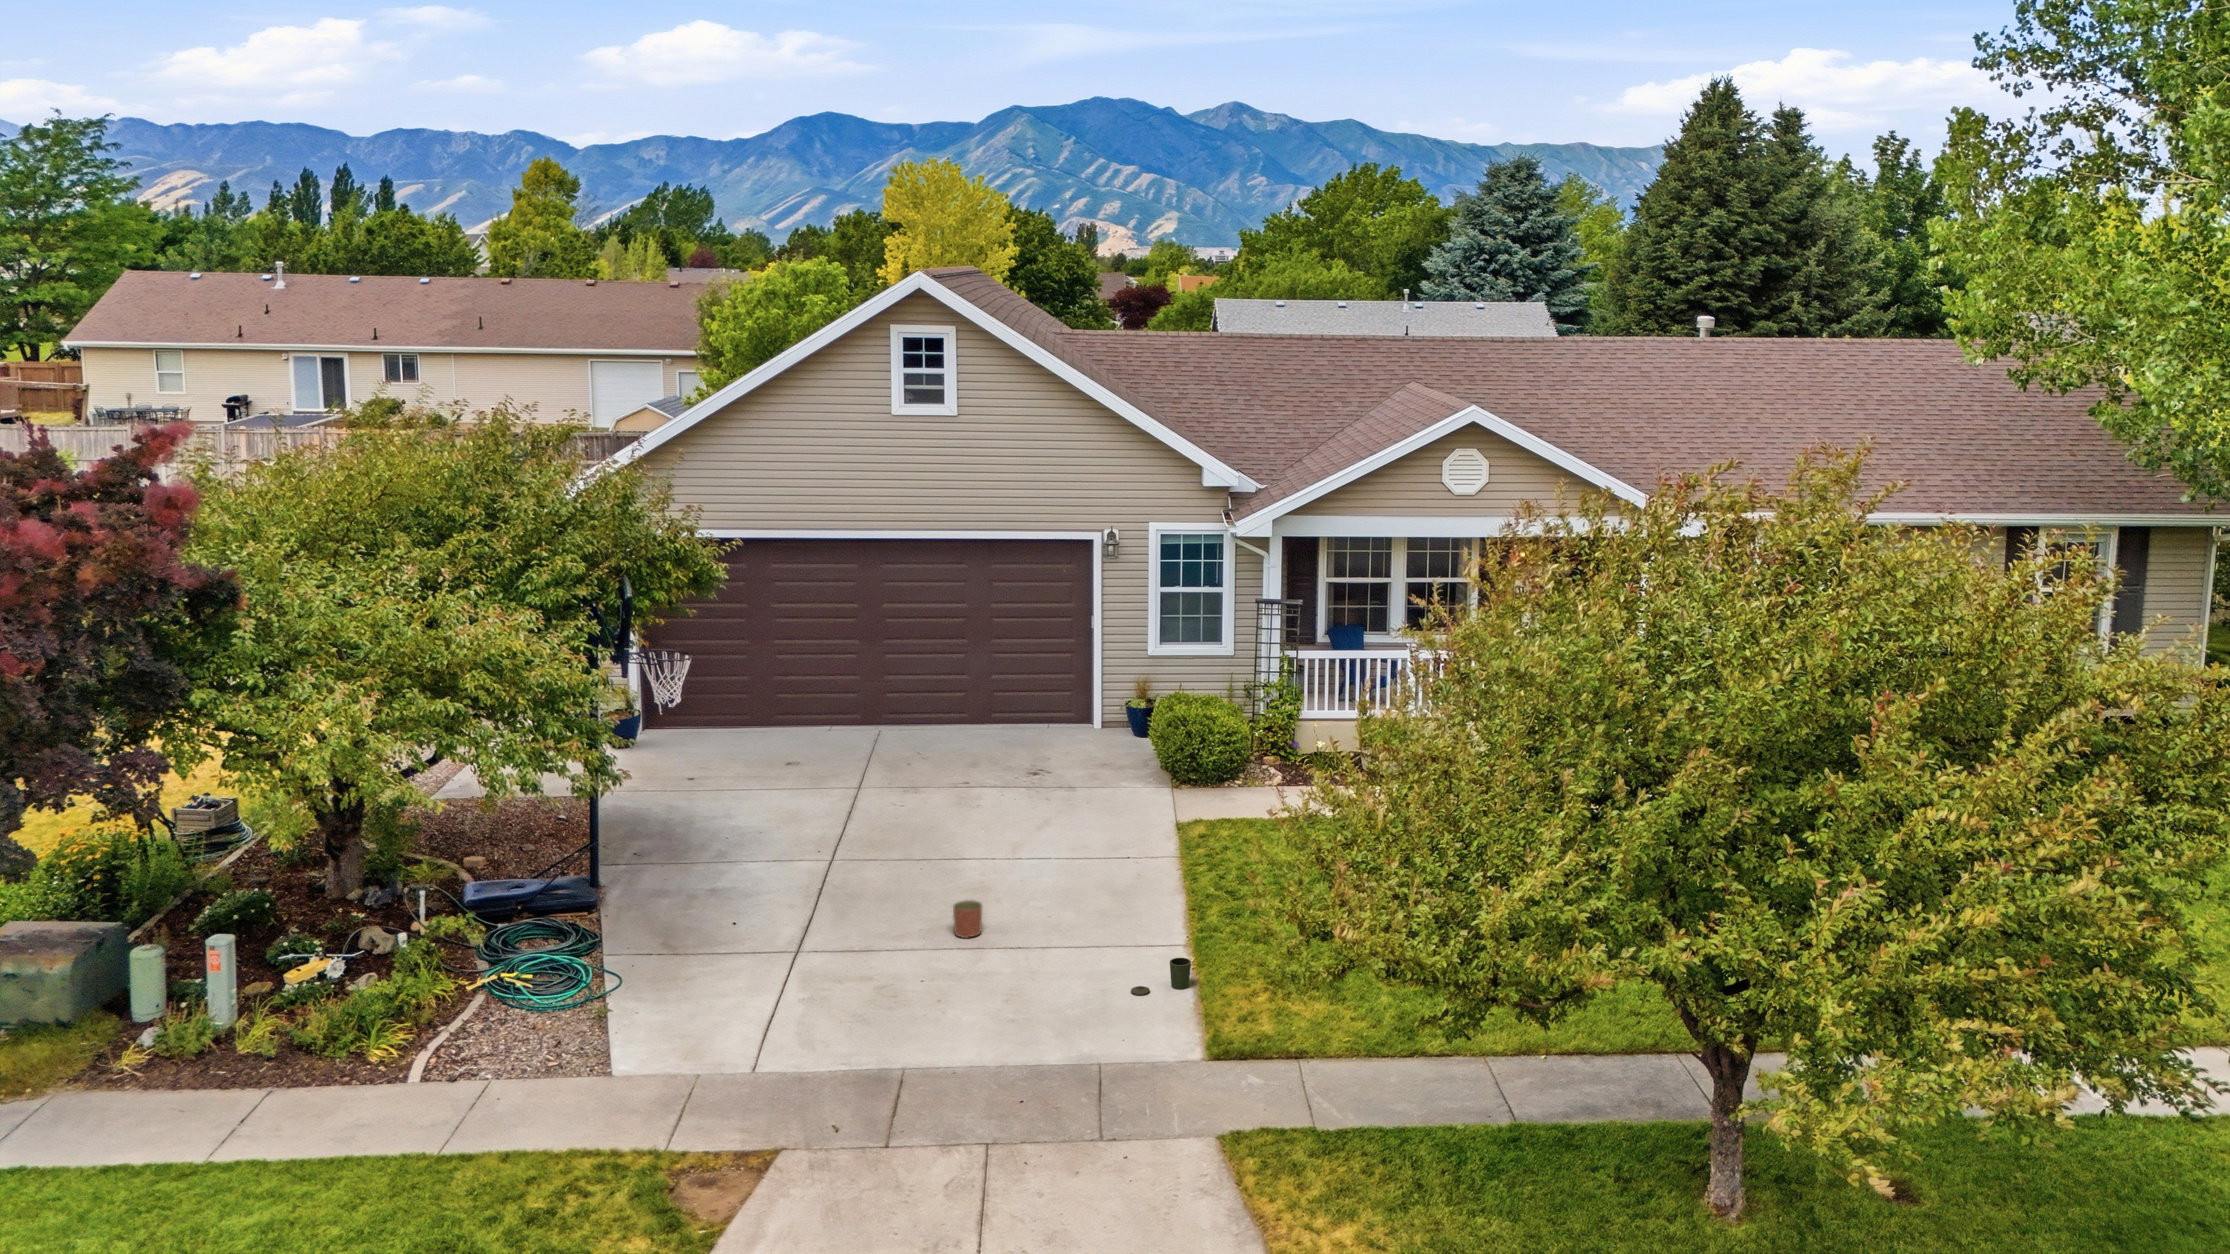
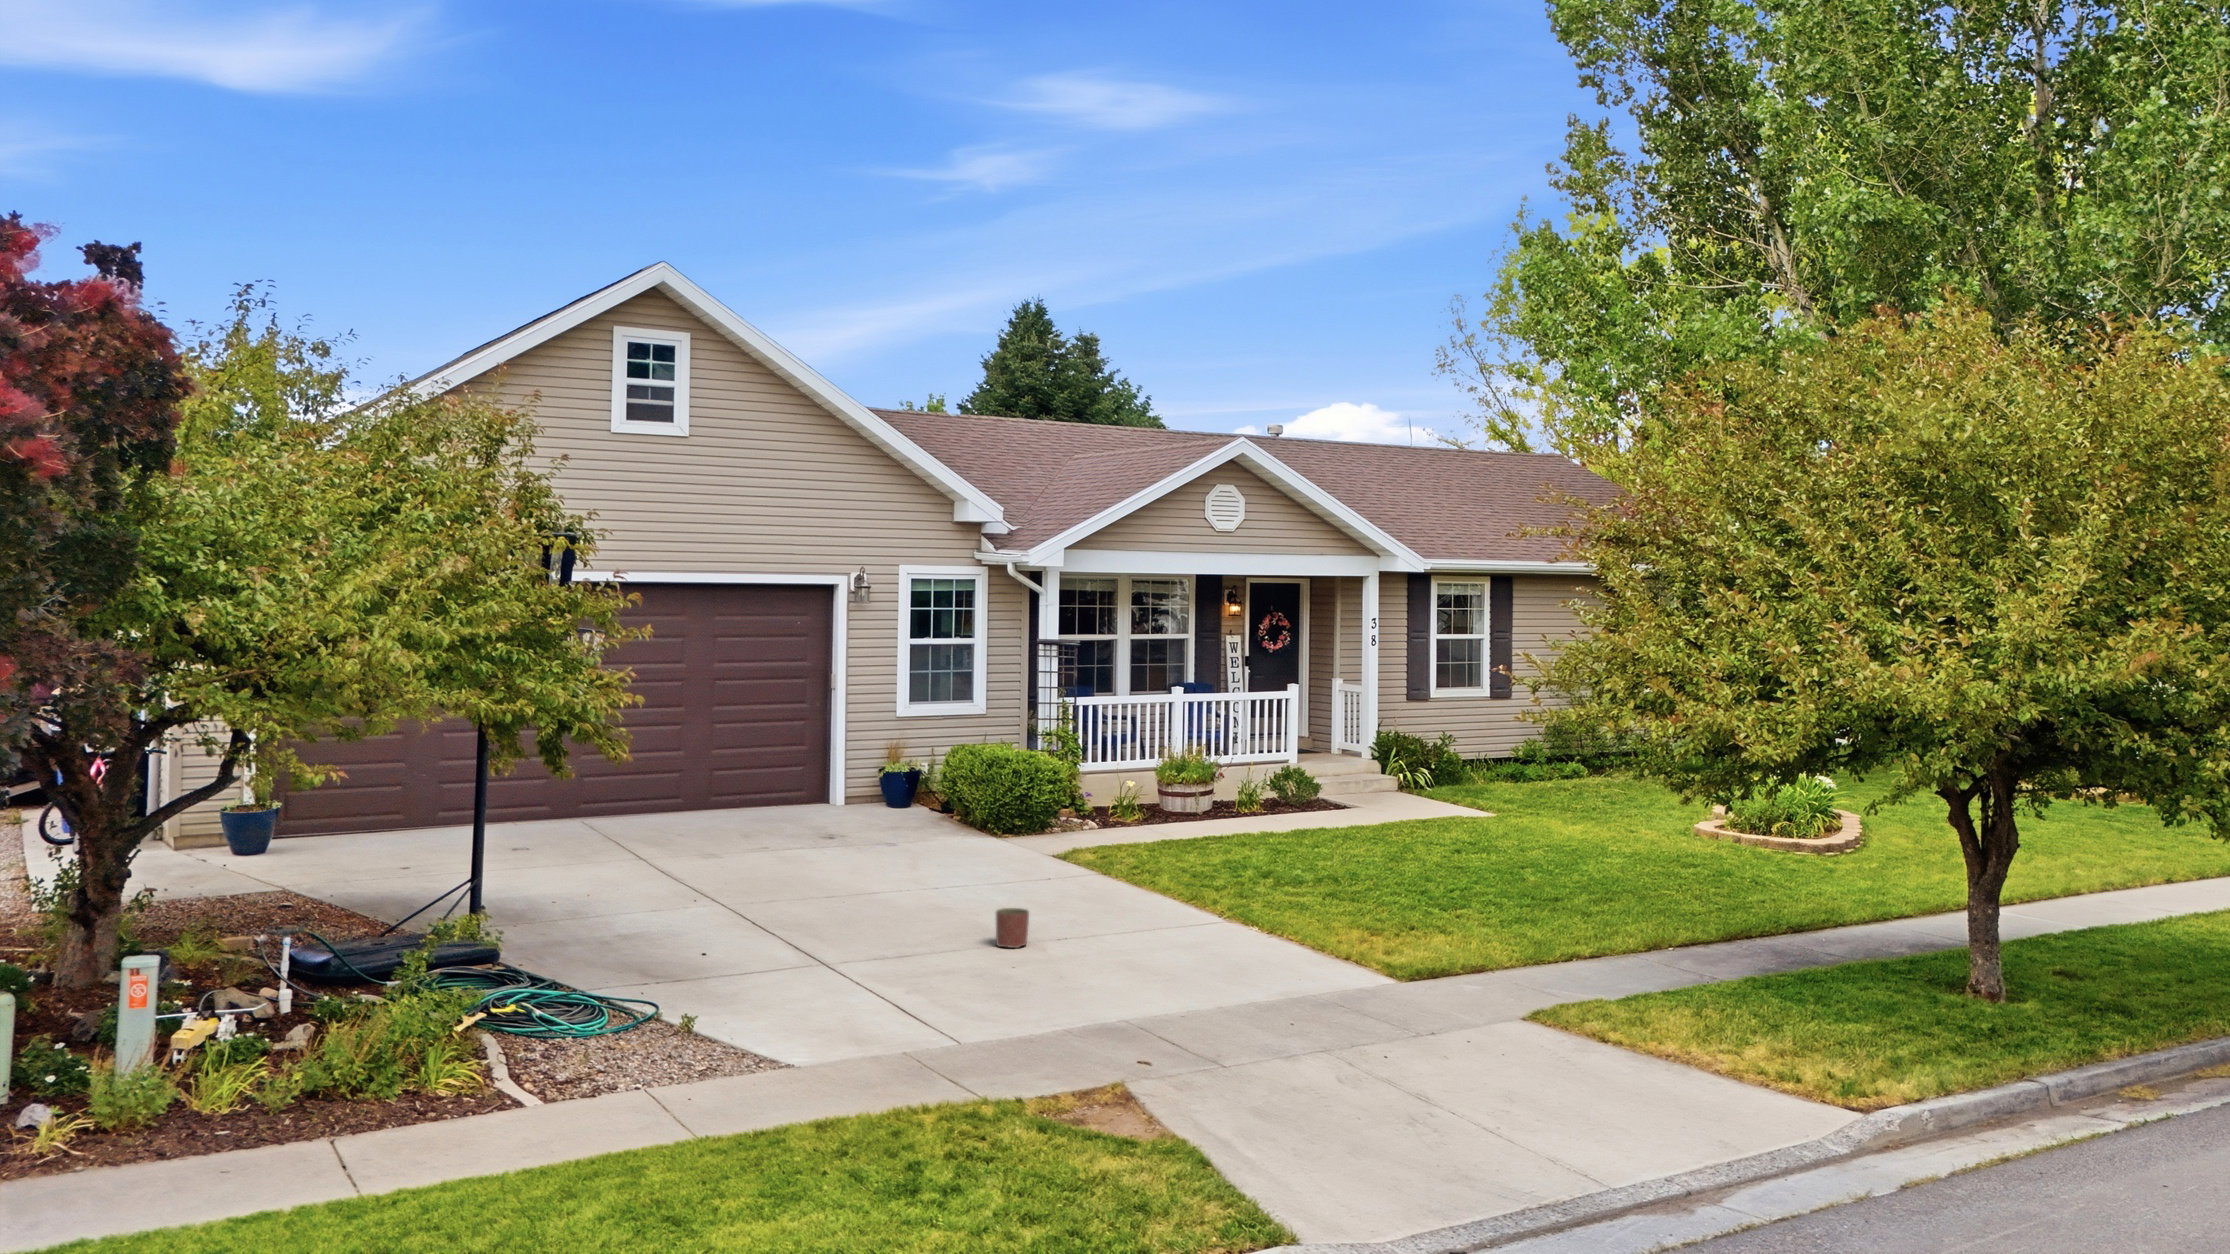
trash can: present [1131,958,1191,996] -> none [1260,926,1311,965]

